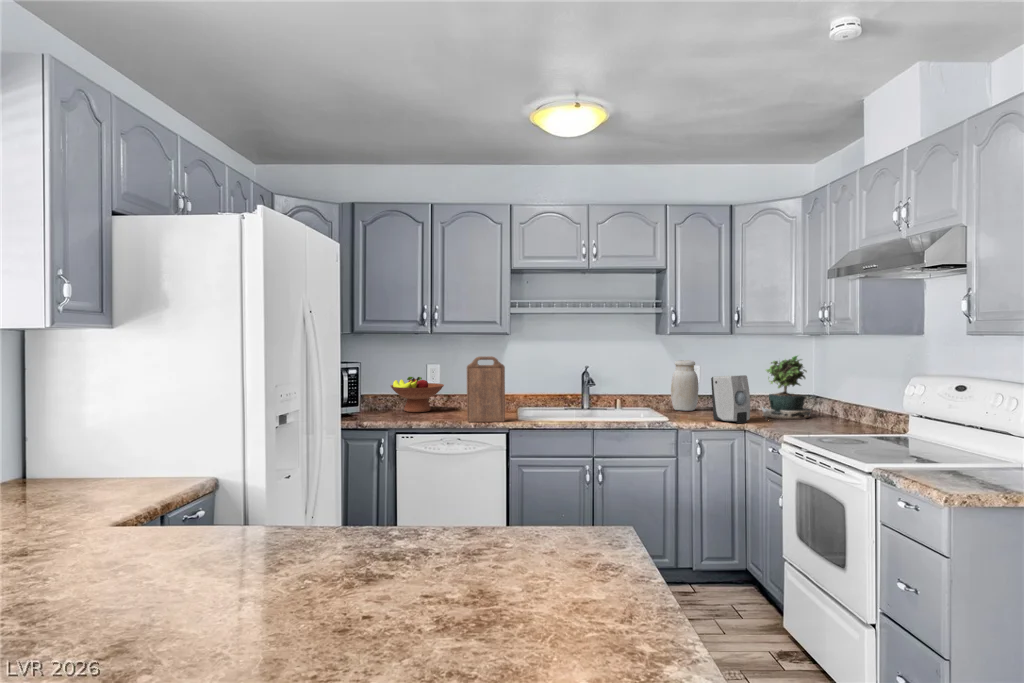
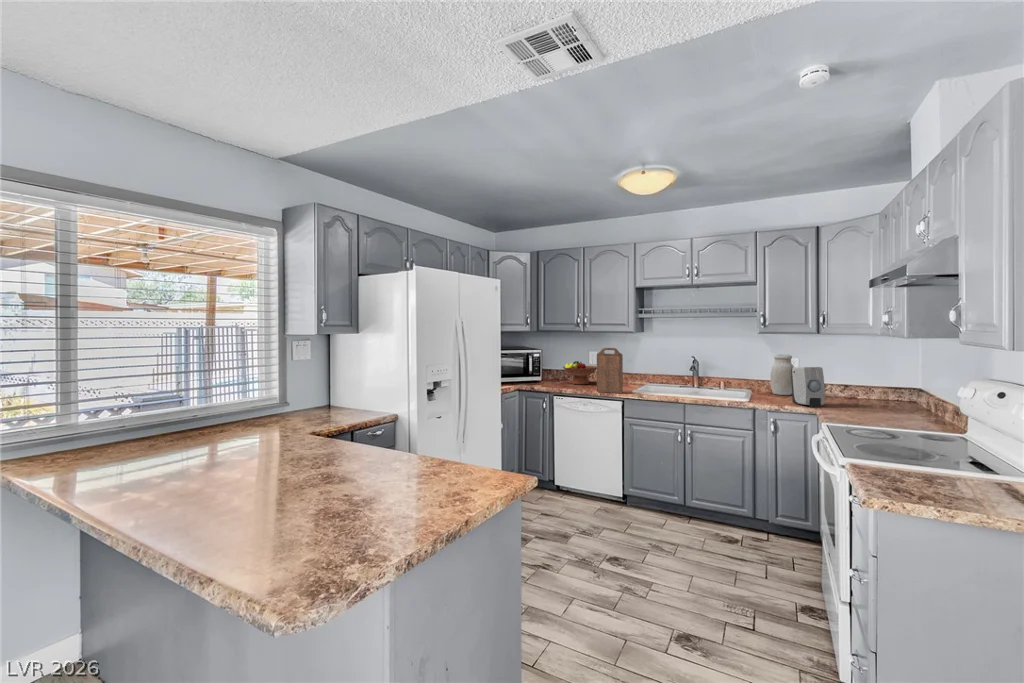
potted plant: present [762,356,812,419] -> none [843,351,901,408]

